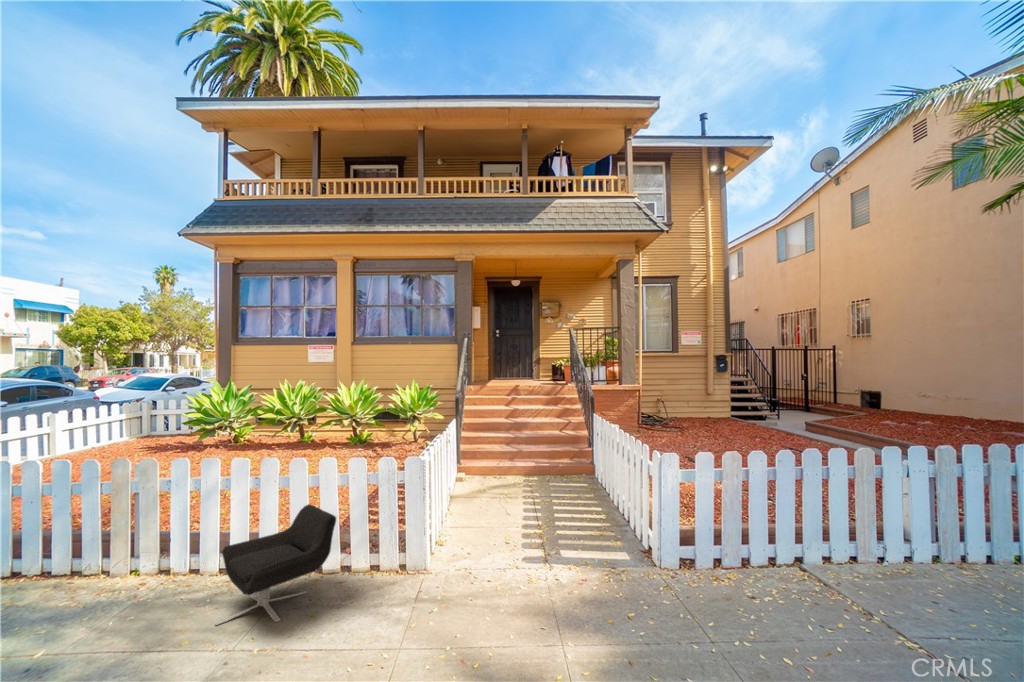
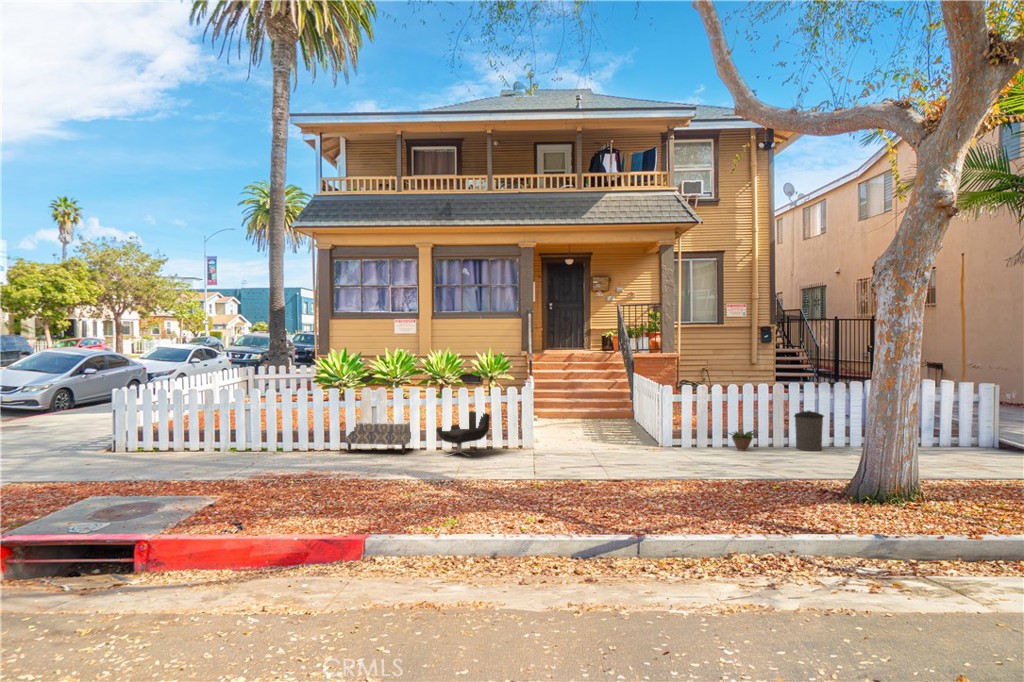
trash can: none [917,501,985,586] -> present [794,411,824,451]
bench: none [28,519,196,610] -> present [346,419,413,454]
decorative plant: none [790,538,868,585] -> present [729,431,755,451]

